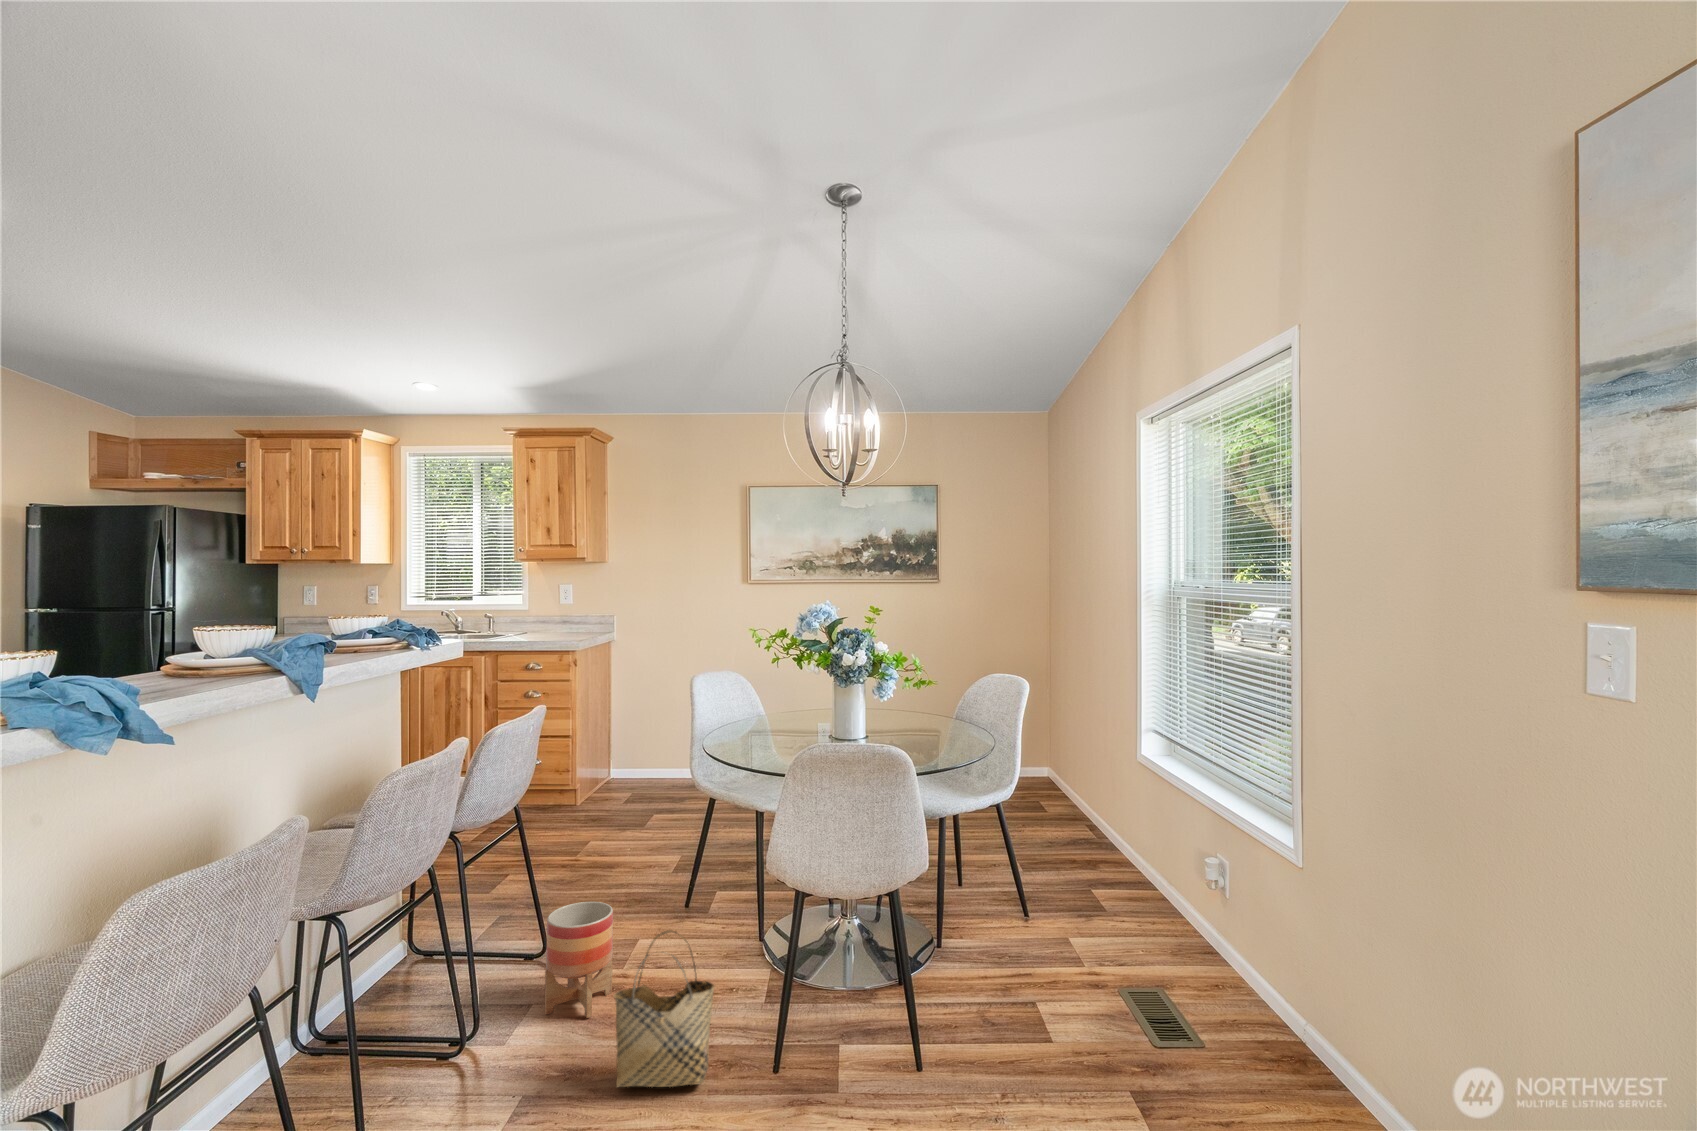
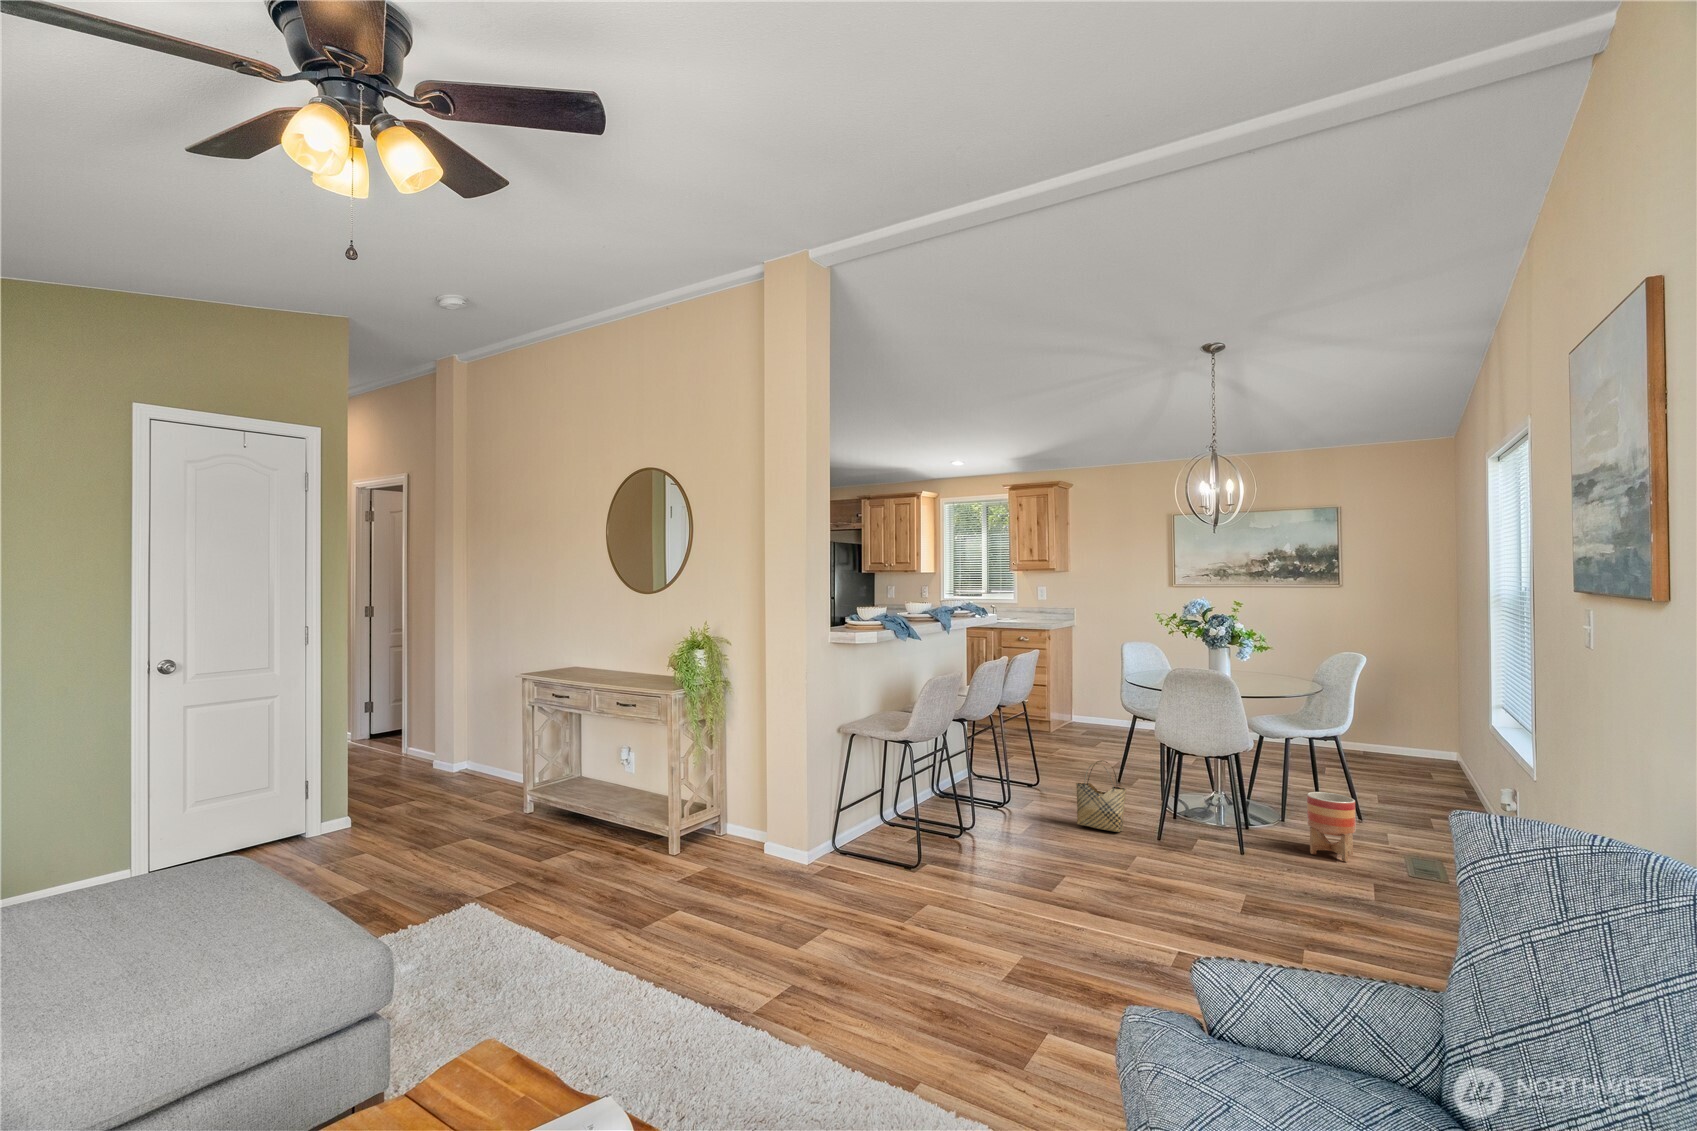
planter: present [545,902,613,1018] -> present [1307,792,1356,862]

